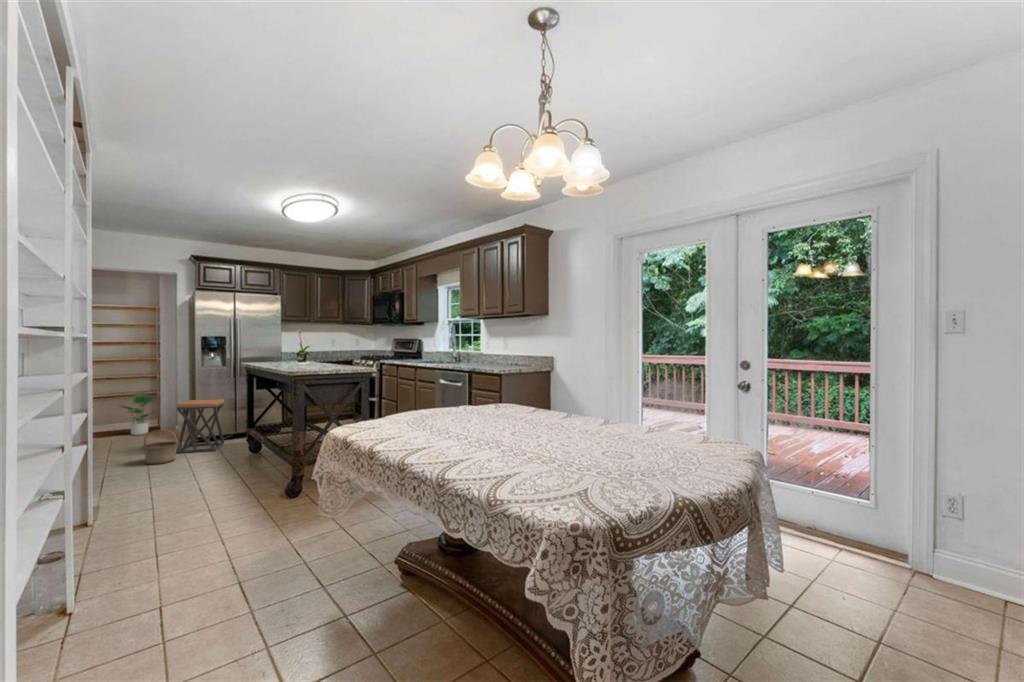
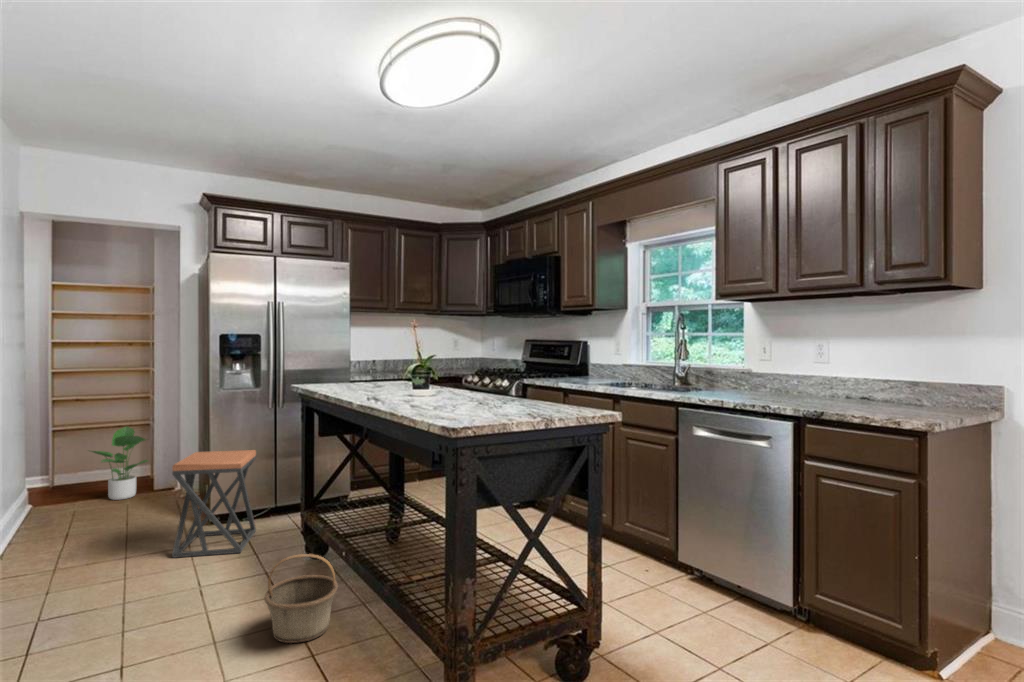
basket: present [142,430,179,464] -> present [265,554,338,643]

